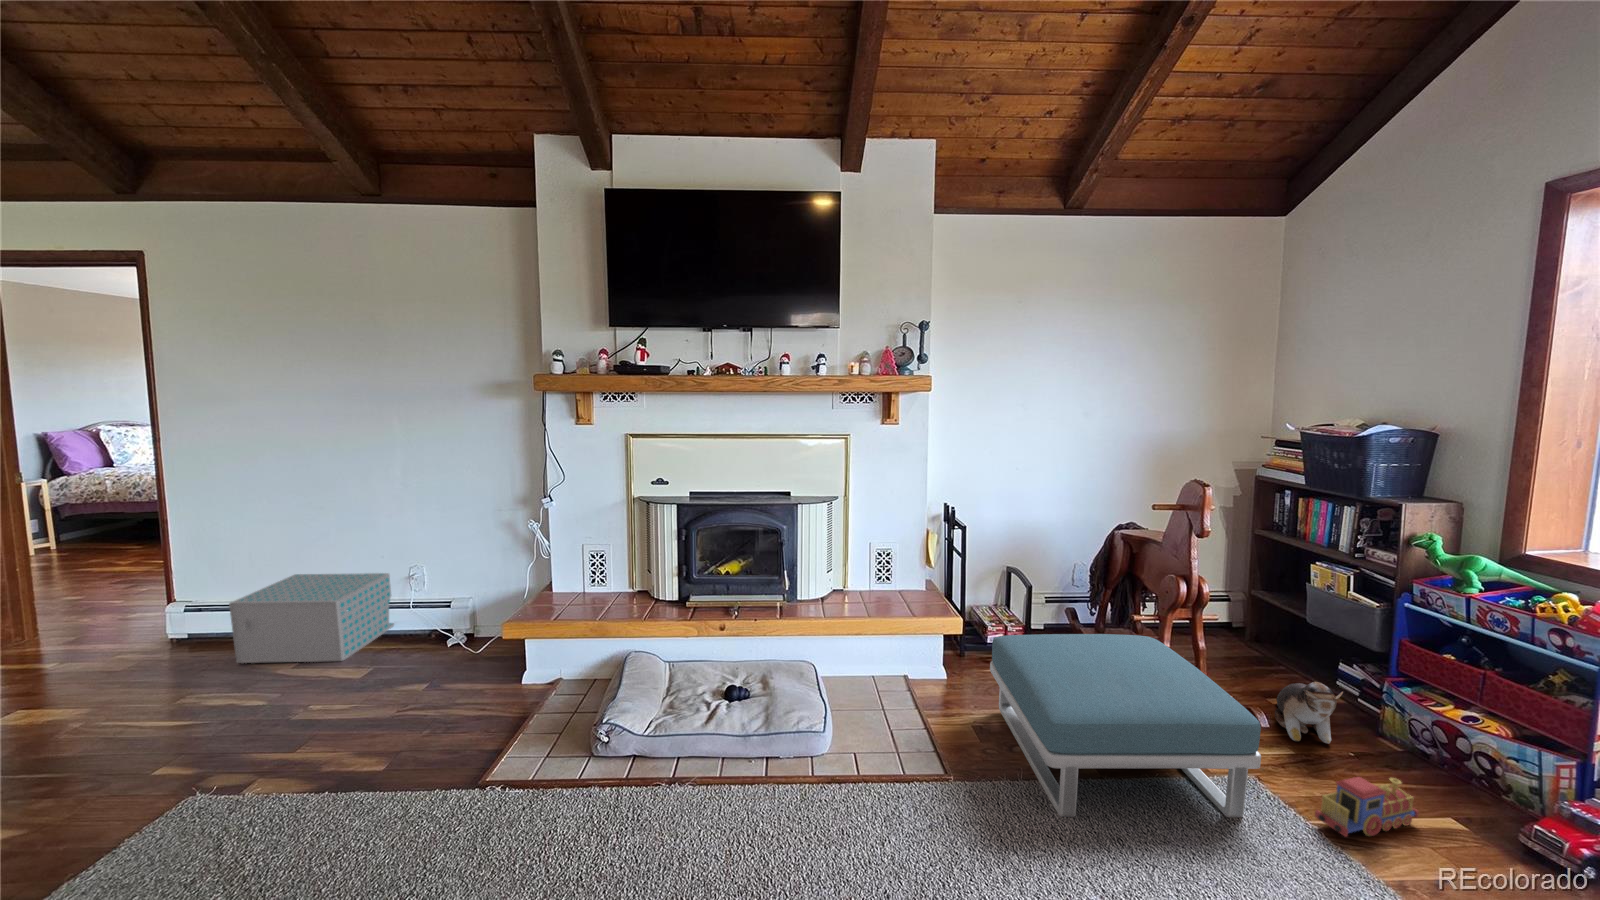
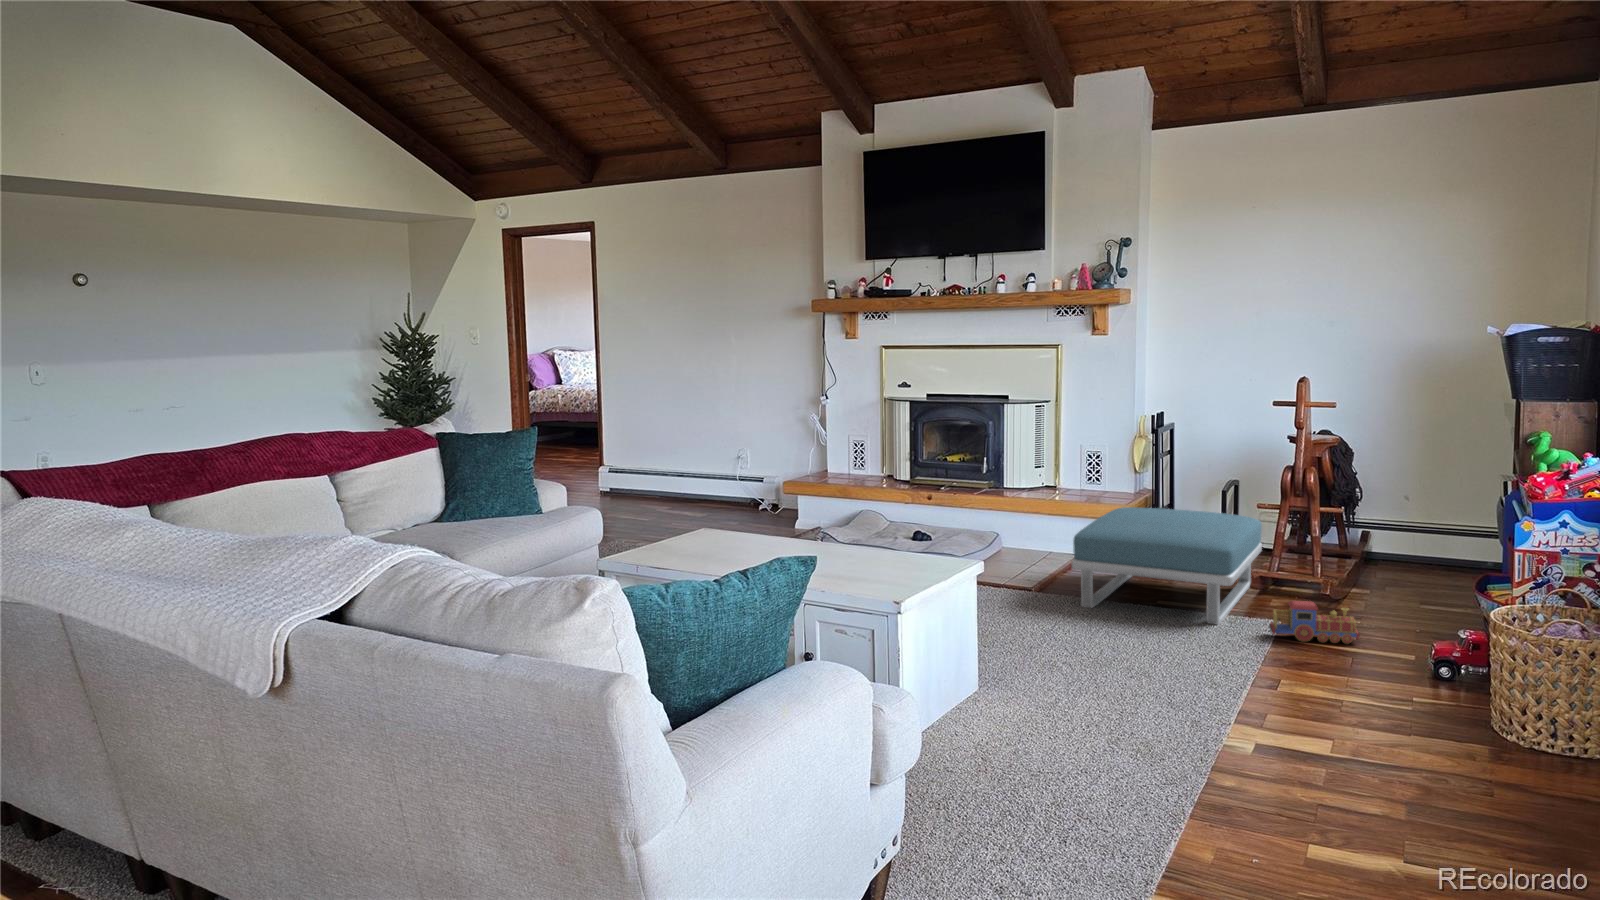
storage box: present [229,573,394,663] -> none [631,452,728,508]
plush toy: present [1275,681,1343,744] -> none [1354,557,1415,618]

